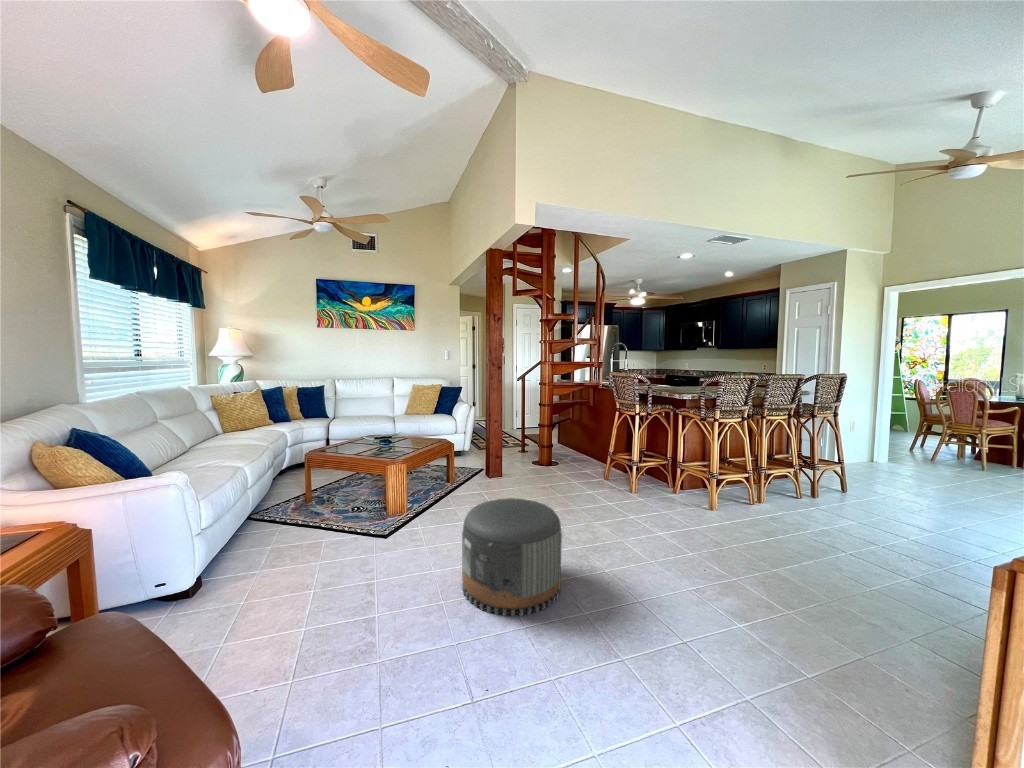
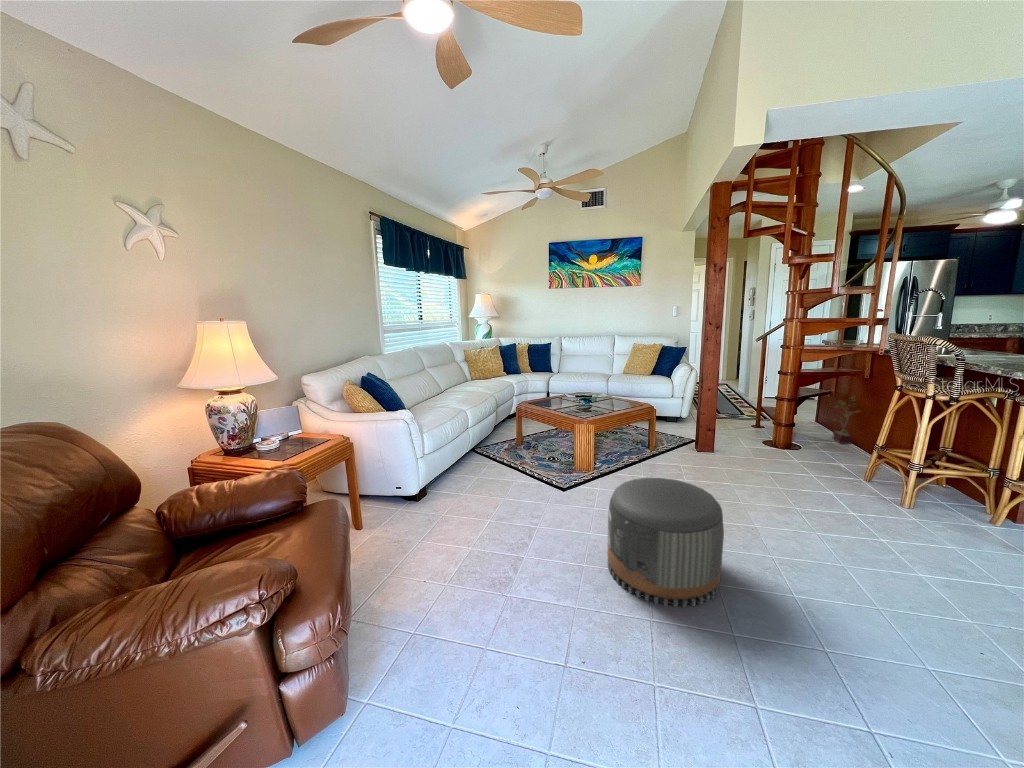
potted plant: none [571,419,591,457] -> present [833,401,858,444]

